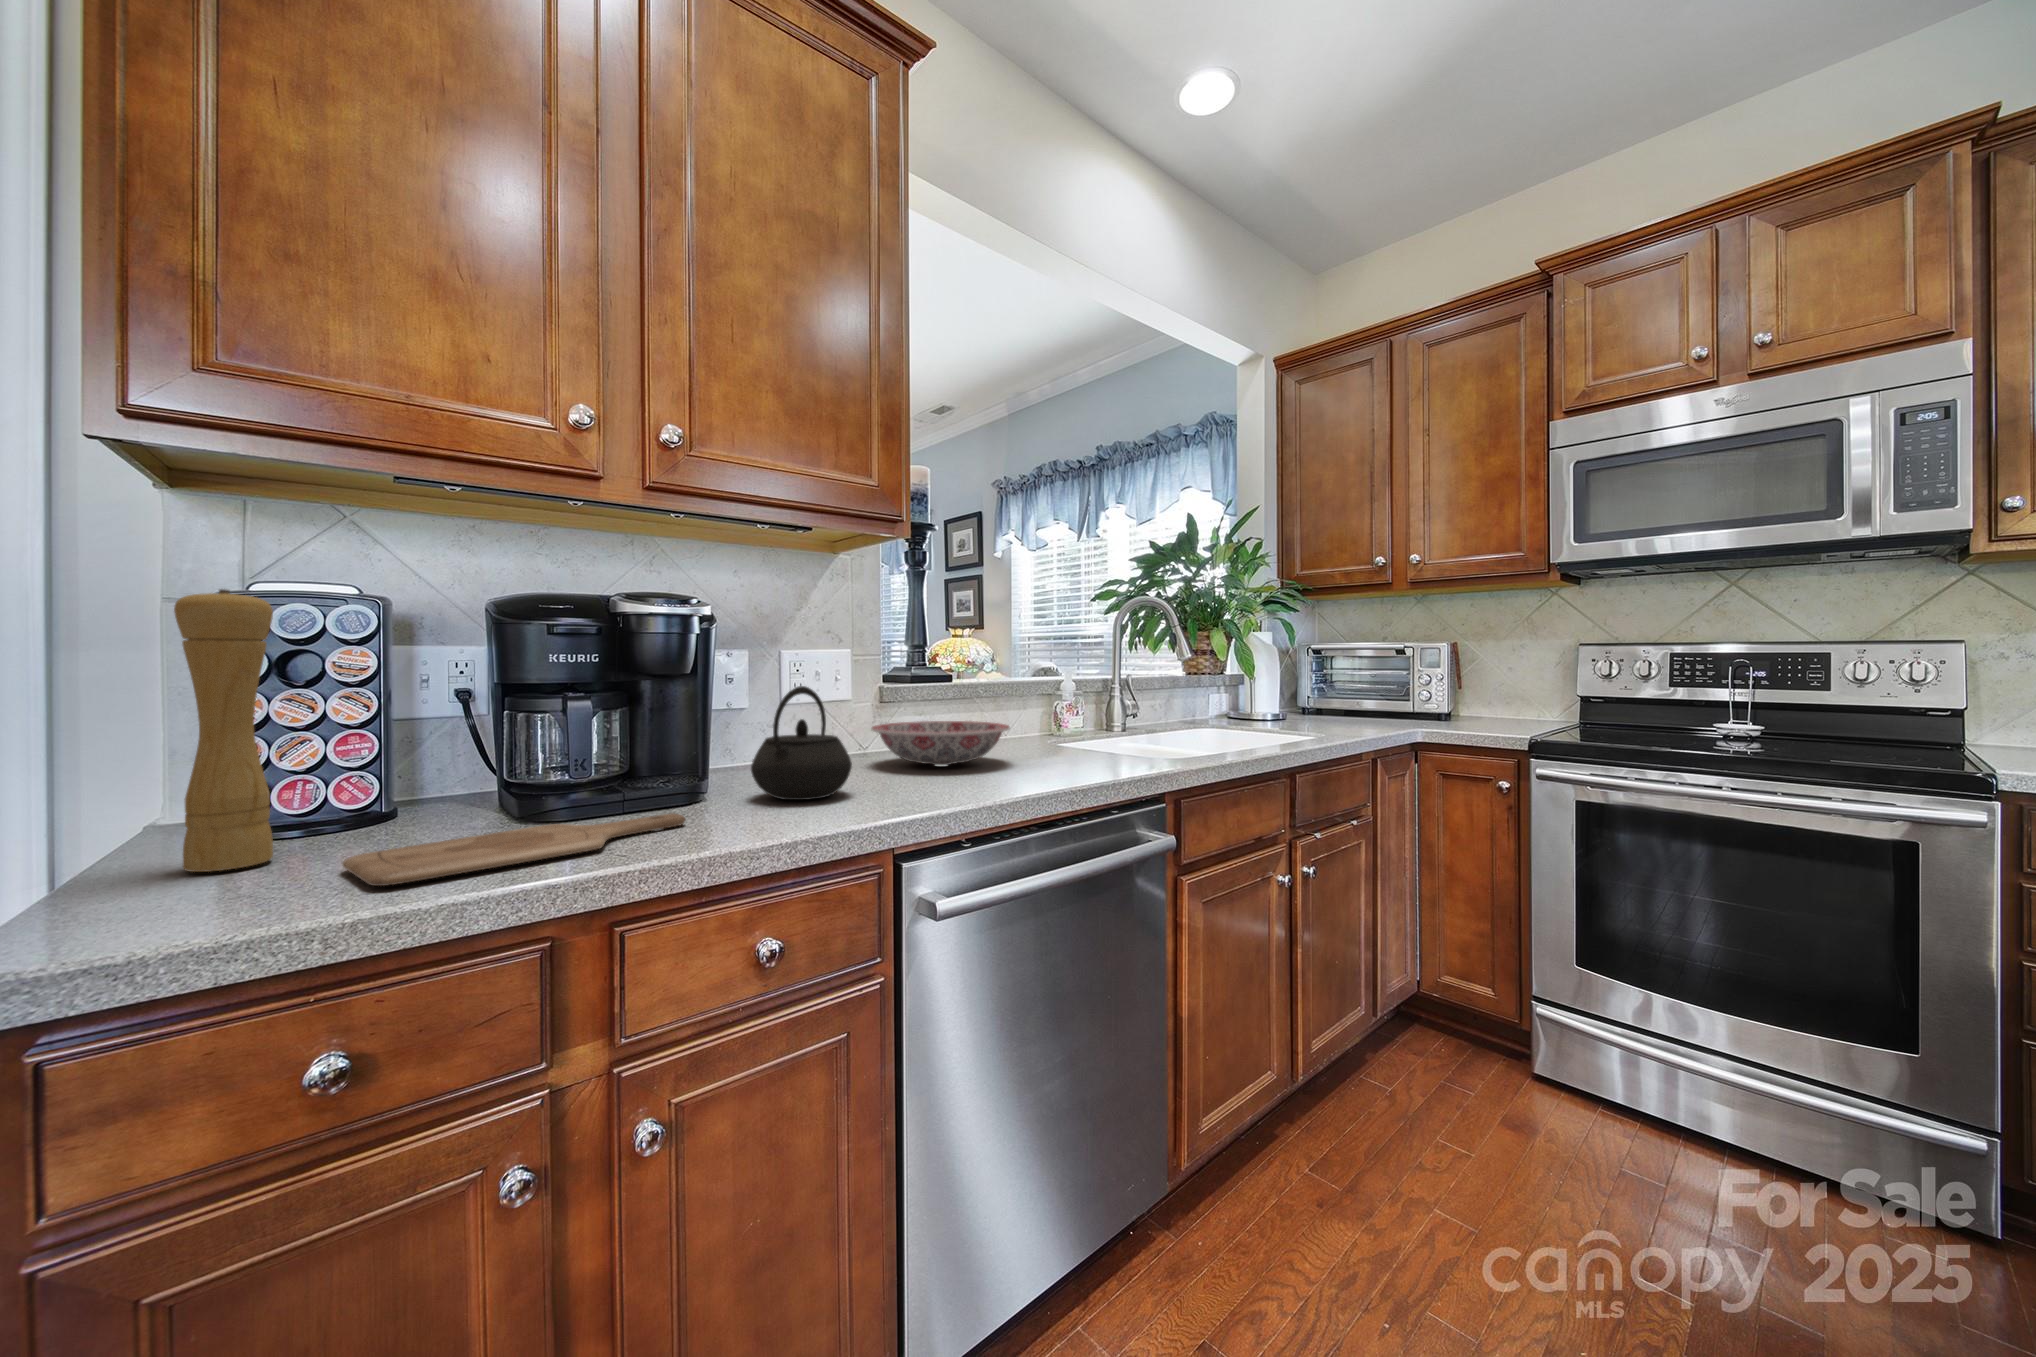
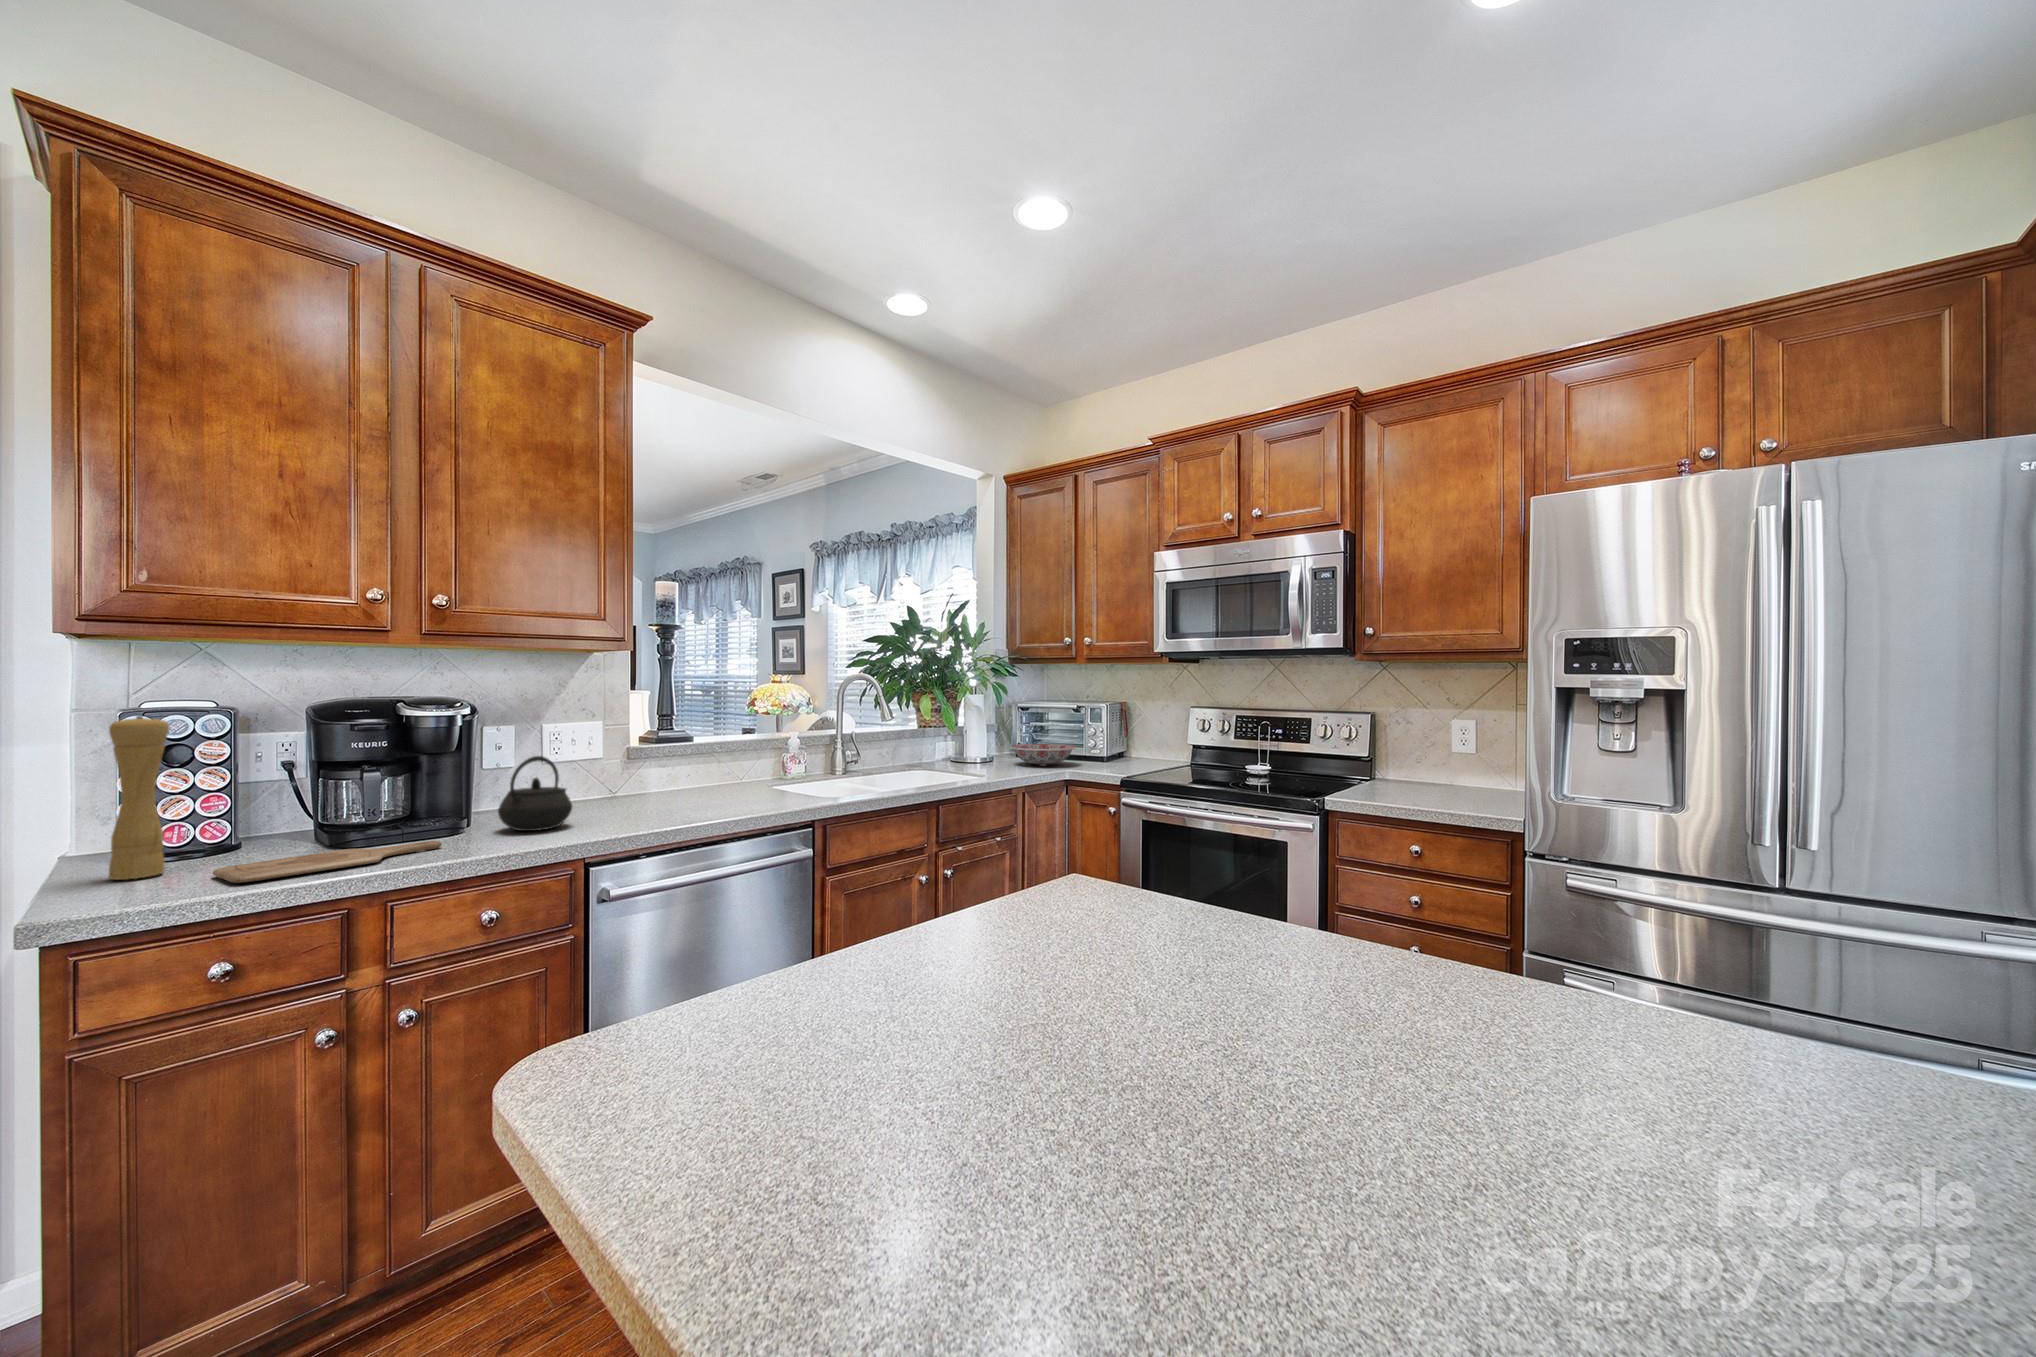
ceramic bowl: present [871,721,1010,765] -> present [1010,744,1076,765]

